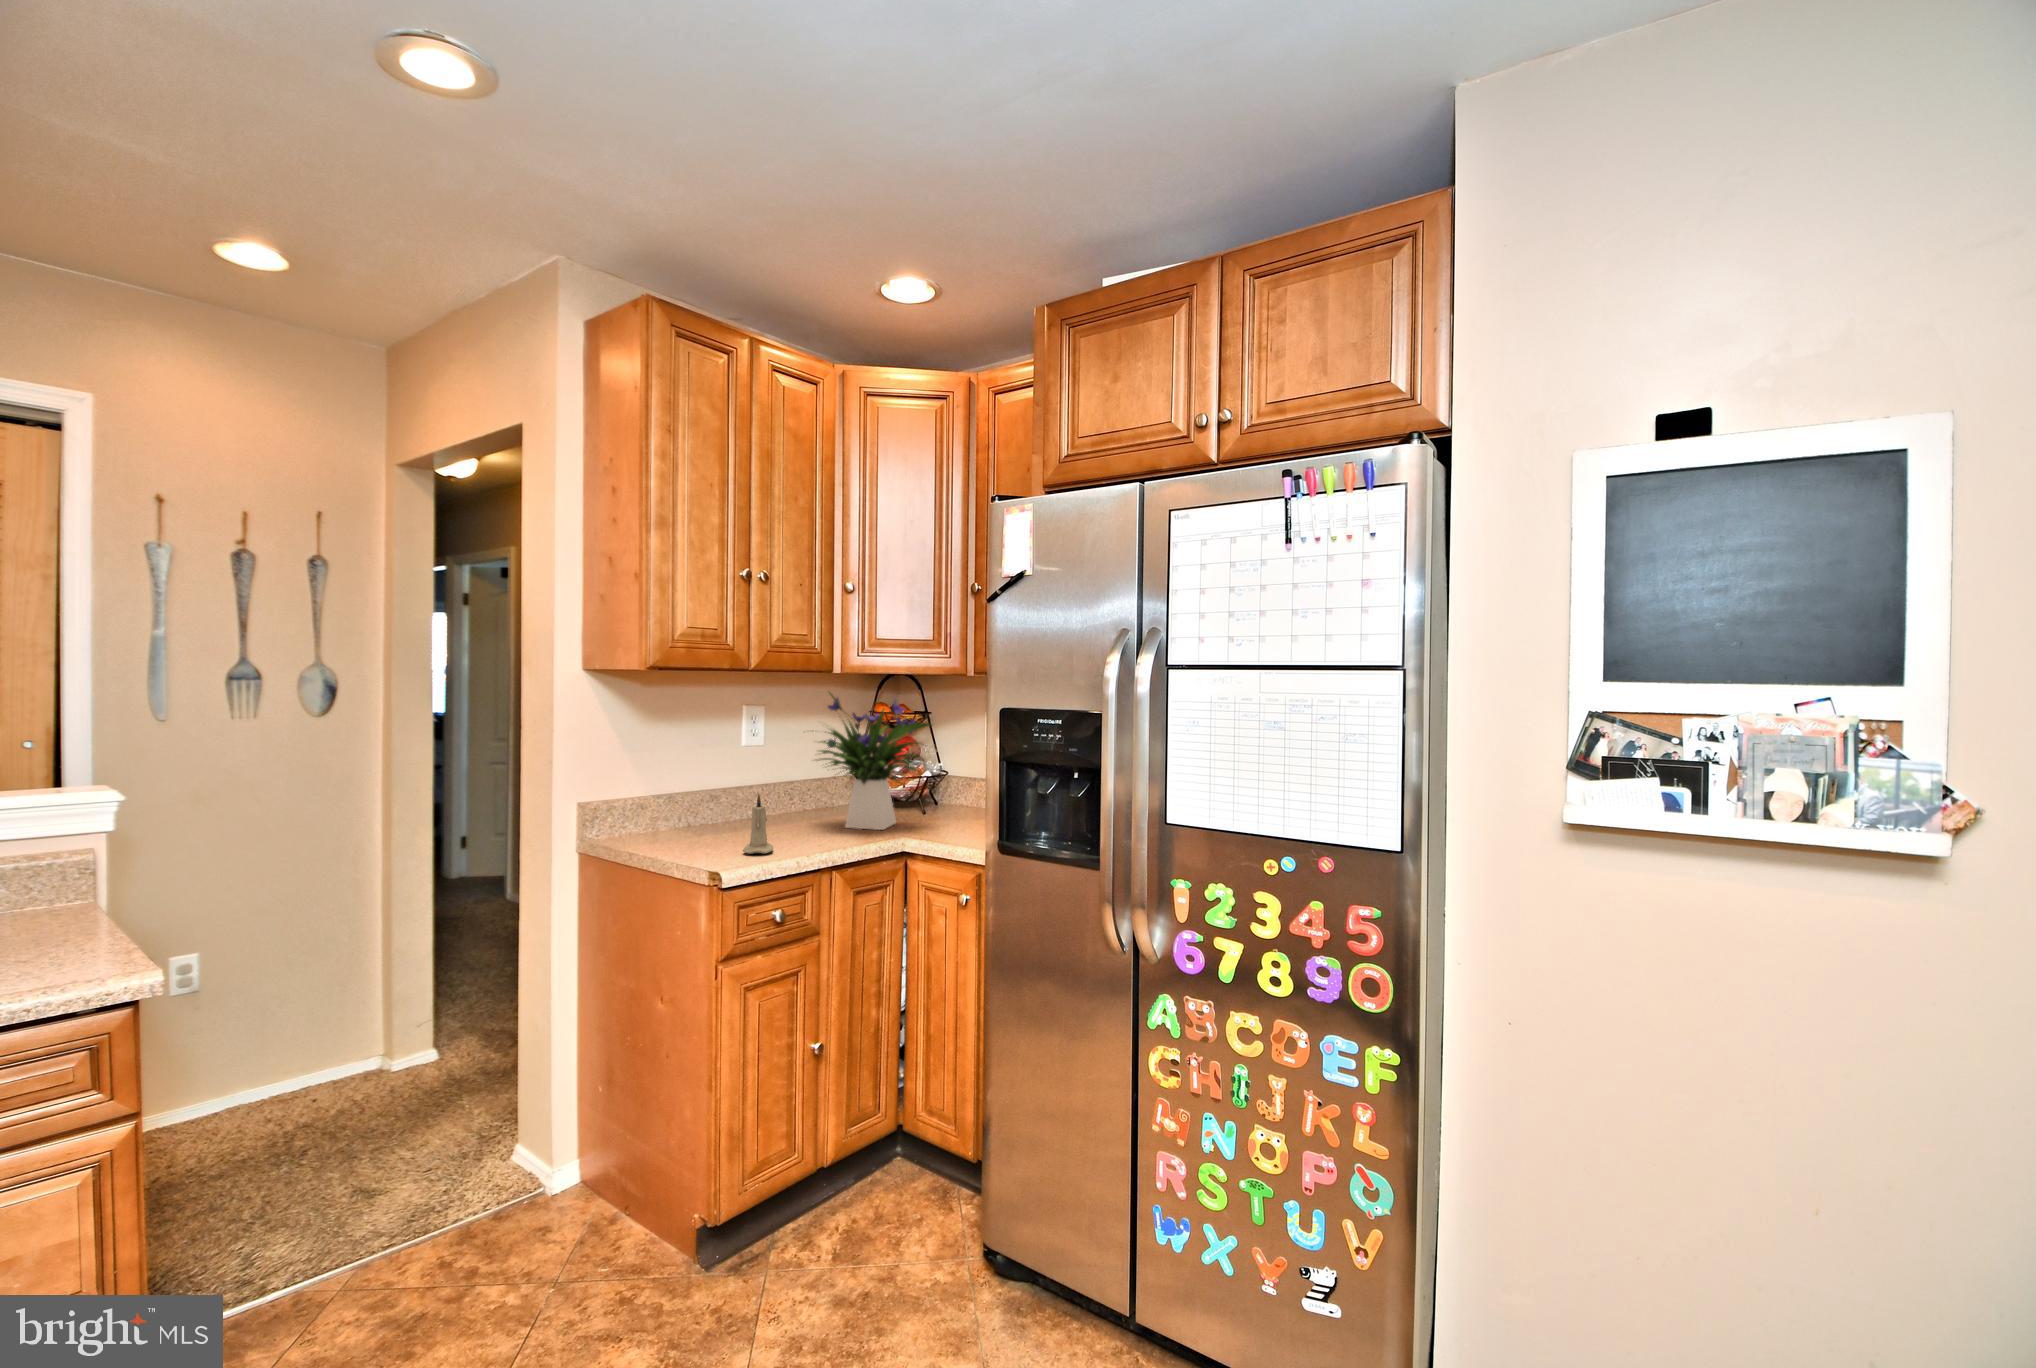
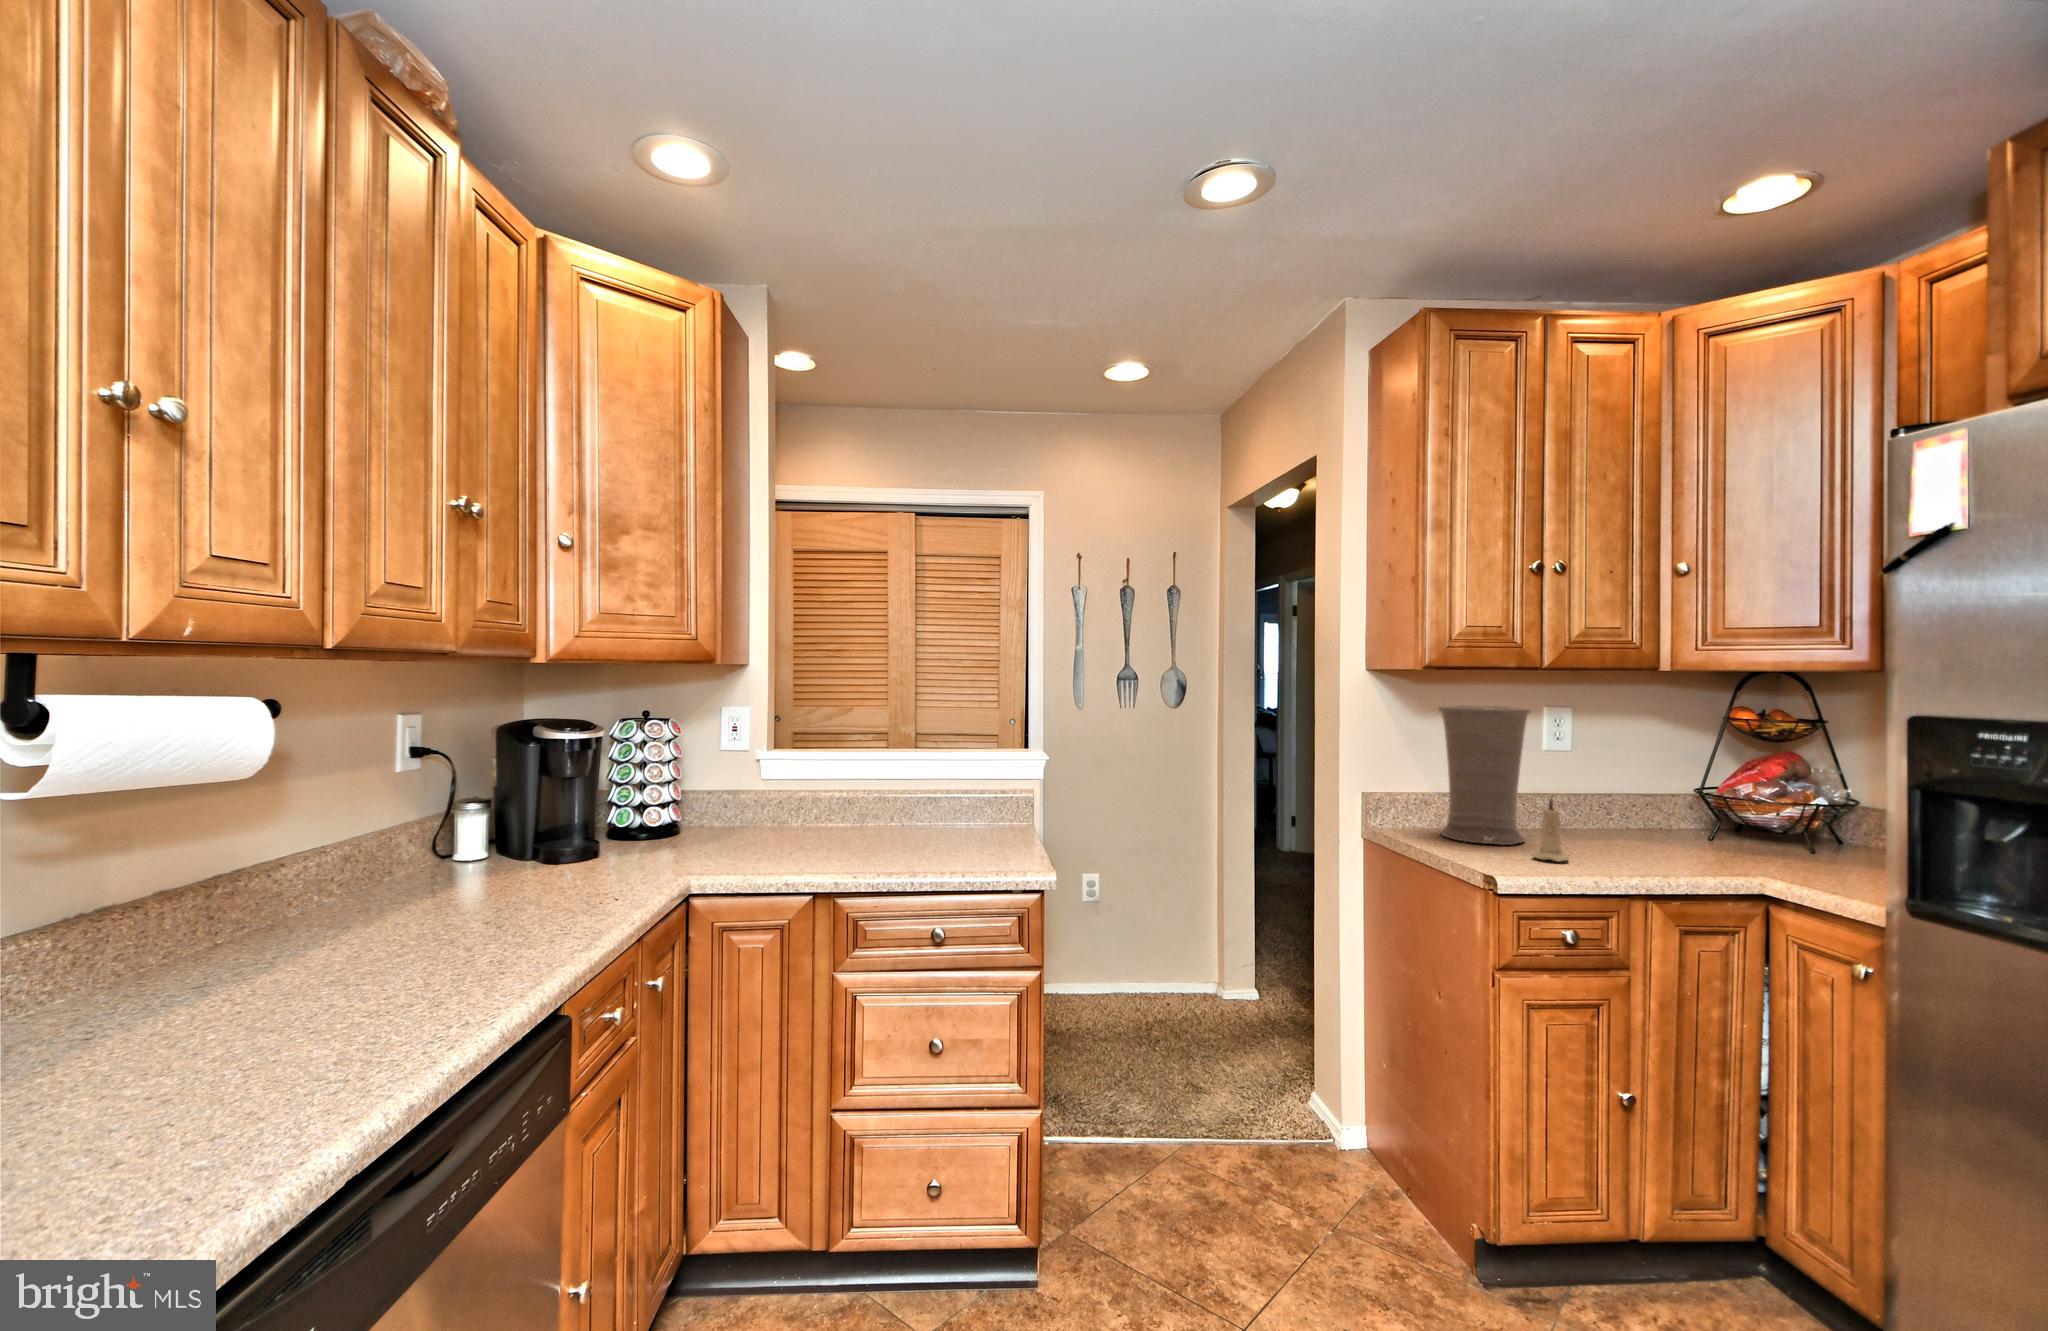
flower arrangement: present [818,693,931,830] -> none [1606,690,1804,859]
vase: none [656,709,742,846] -> present [1438,705,1532,845]

